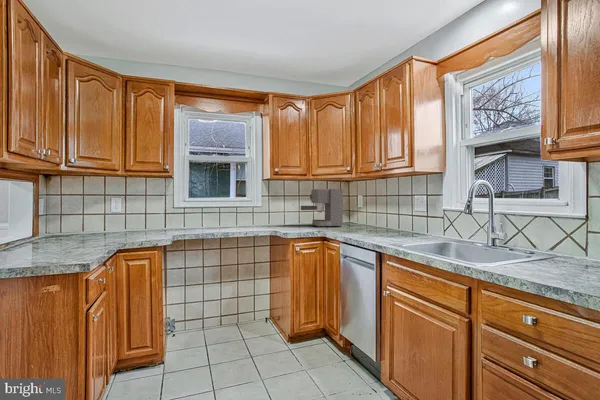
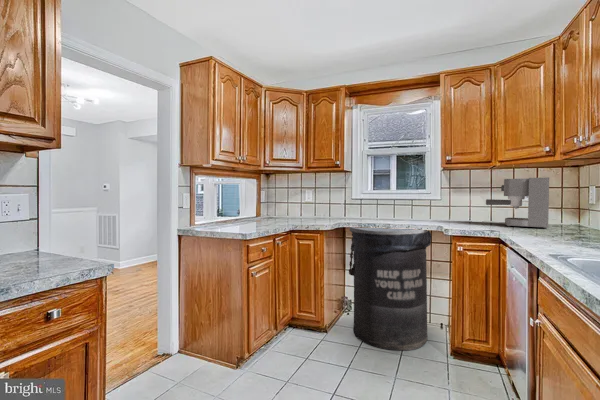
trash can: none [184,230,265,360] -> present [349,227,431,351]

